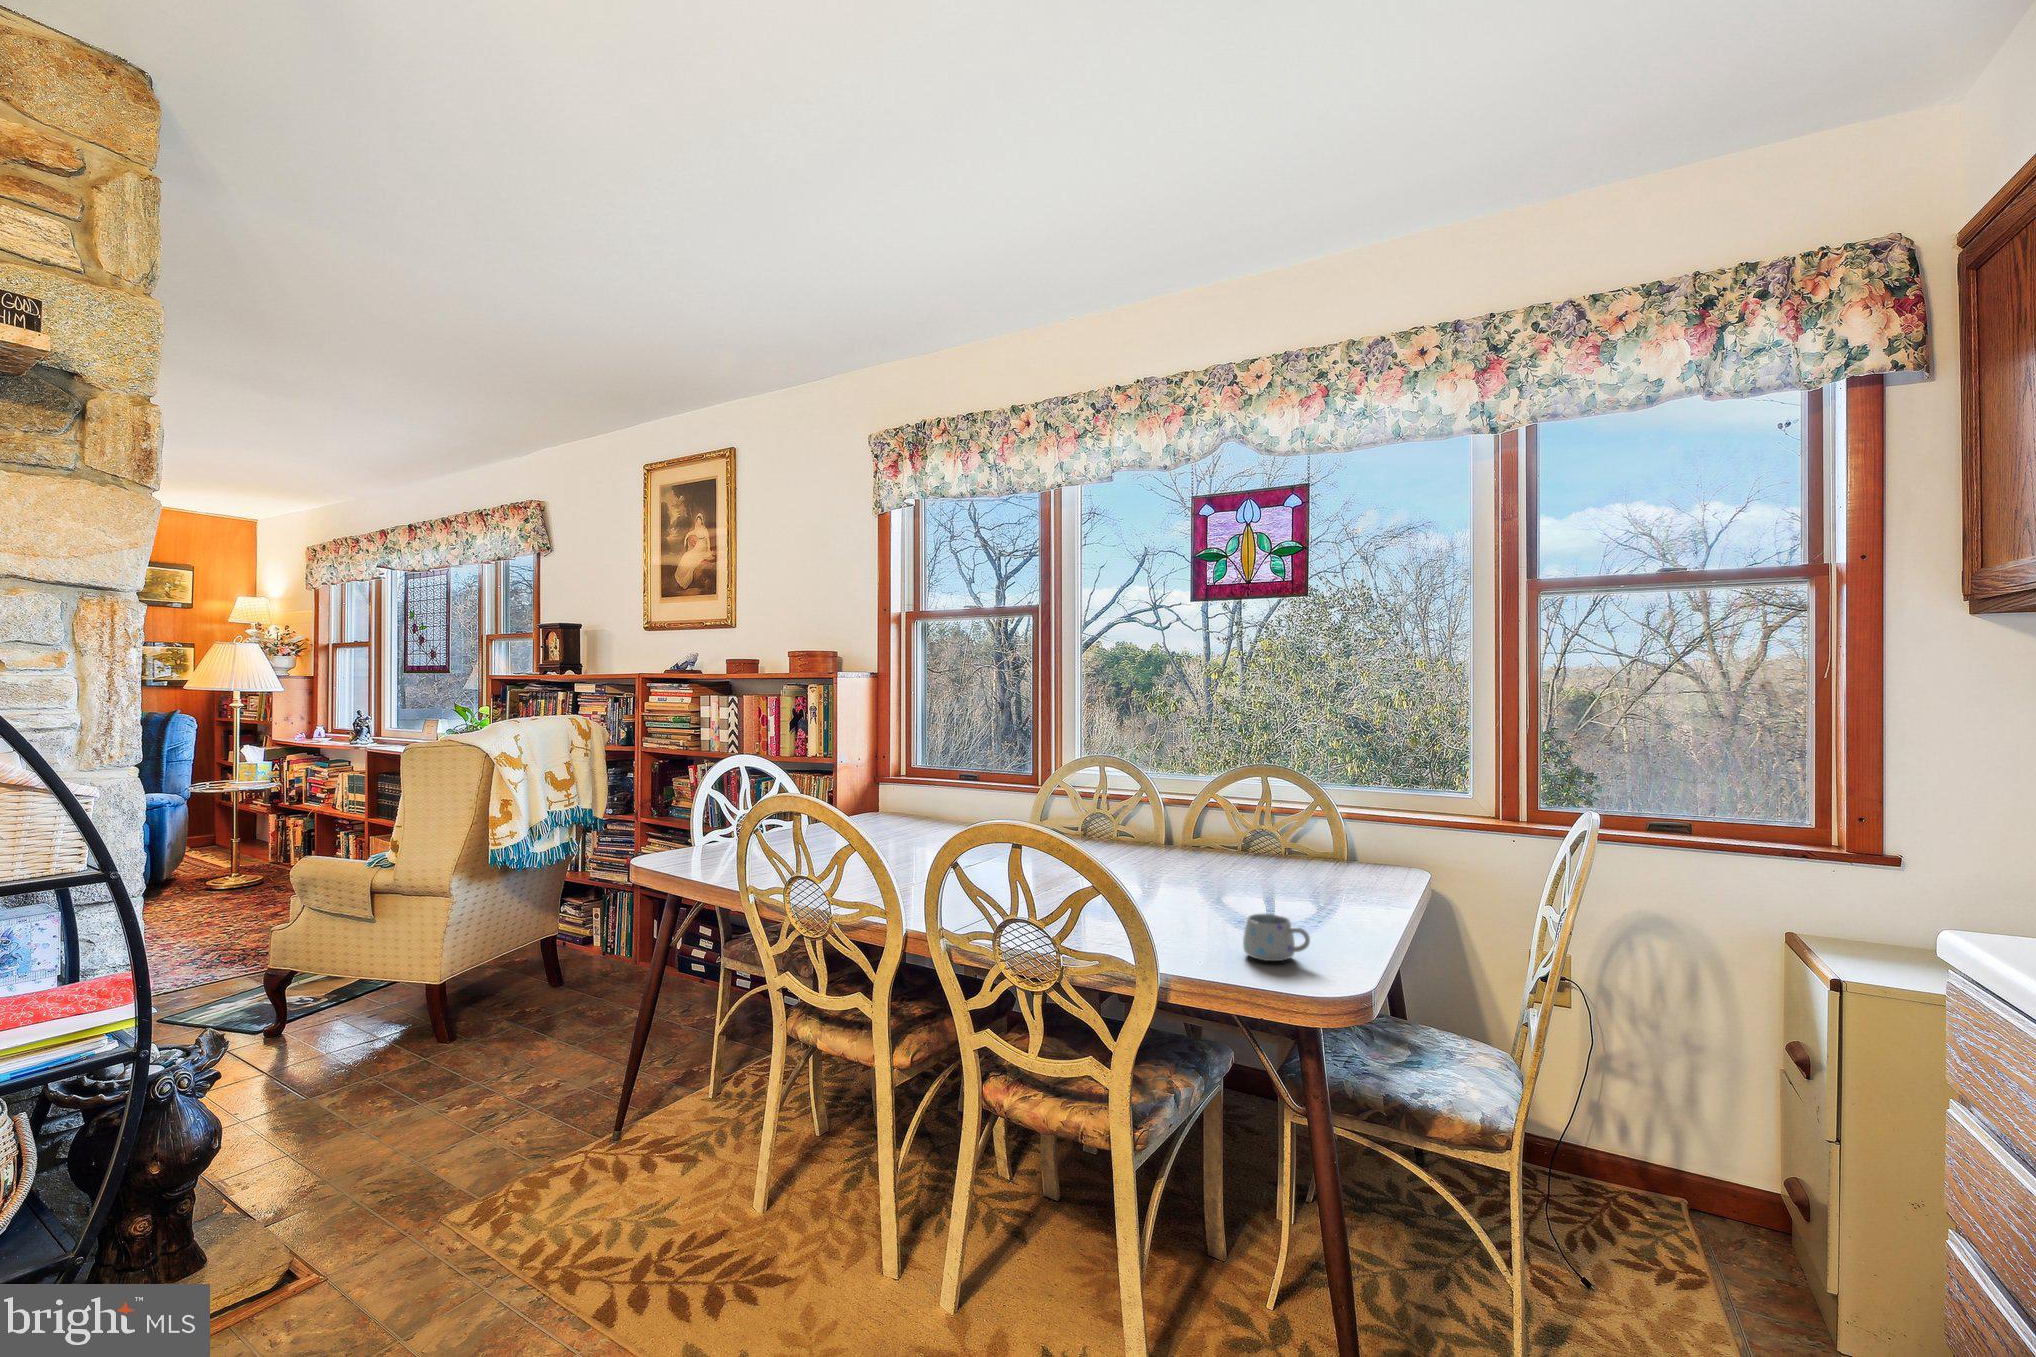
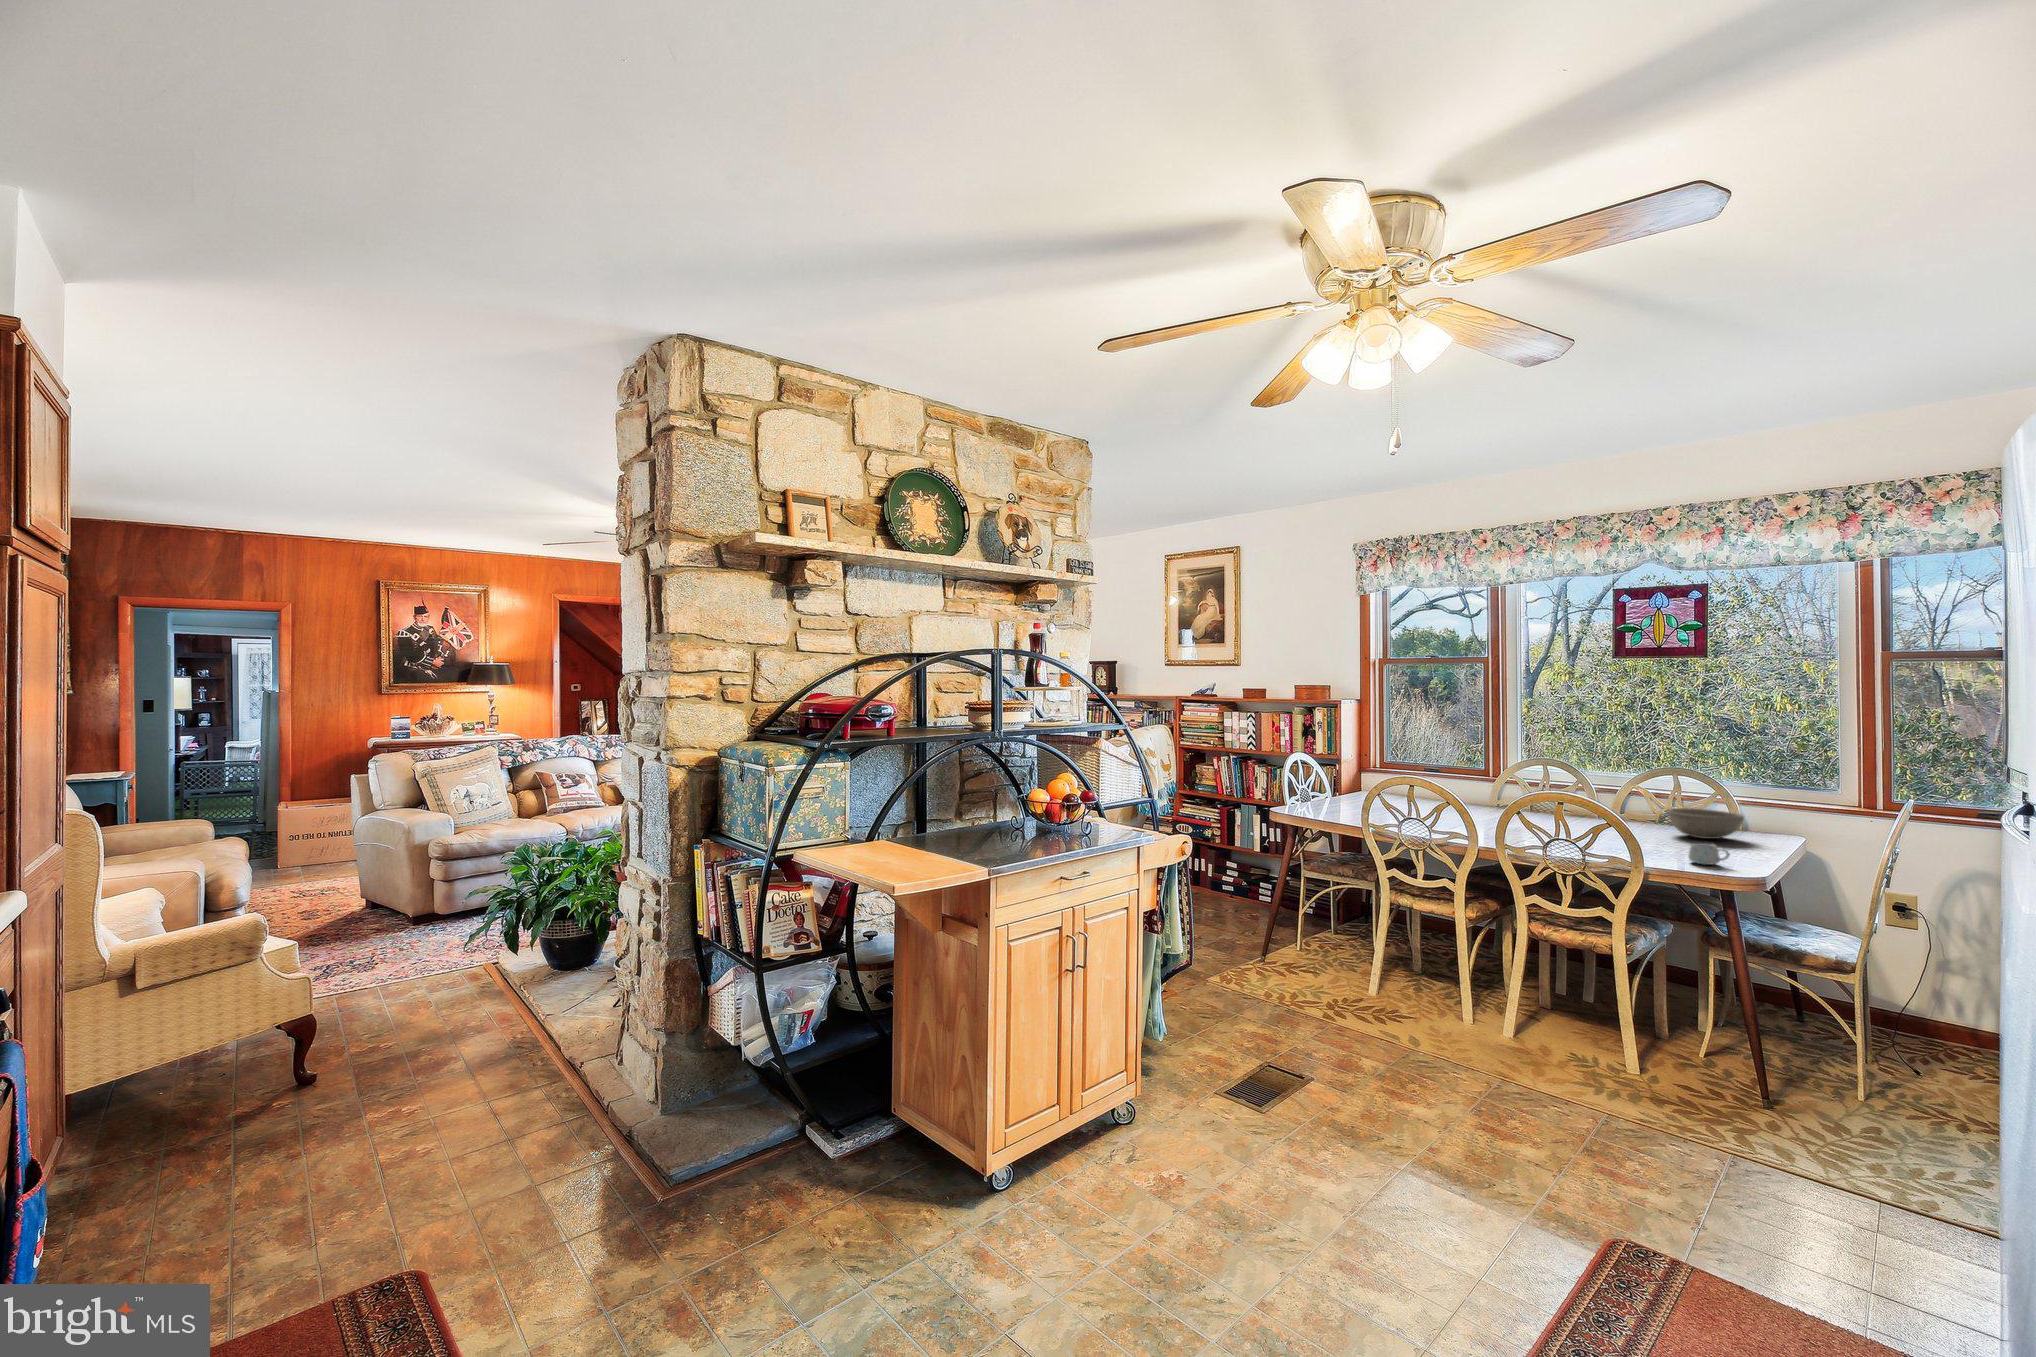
bowl: none [1242,830,1349,883] -> present [1668,808,1744,839]

